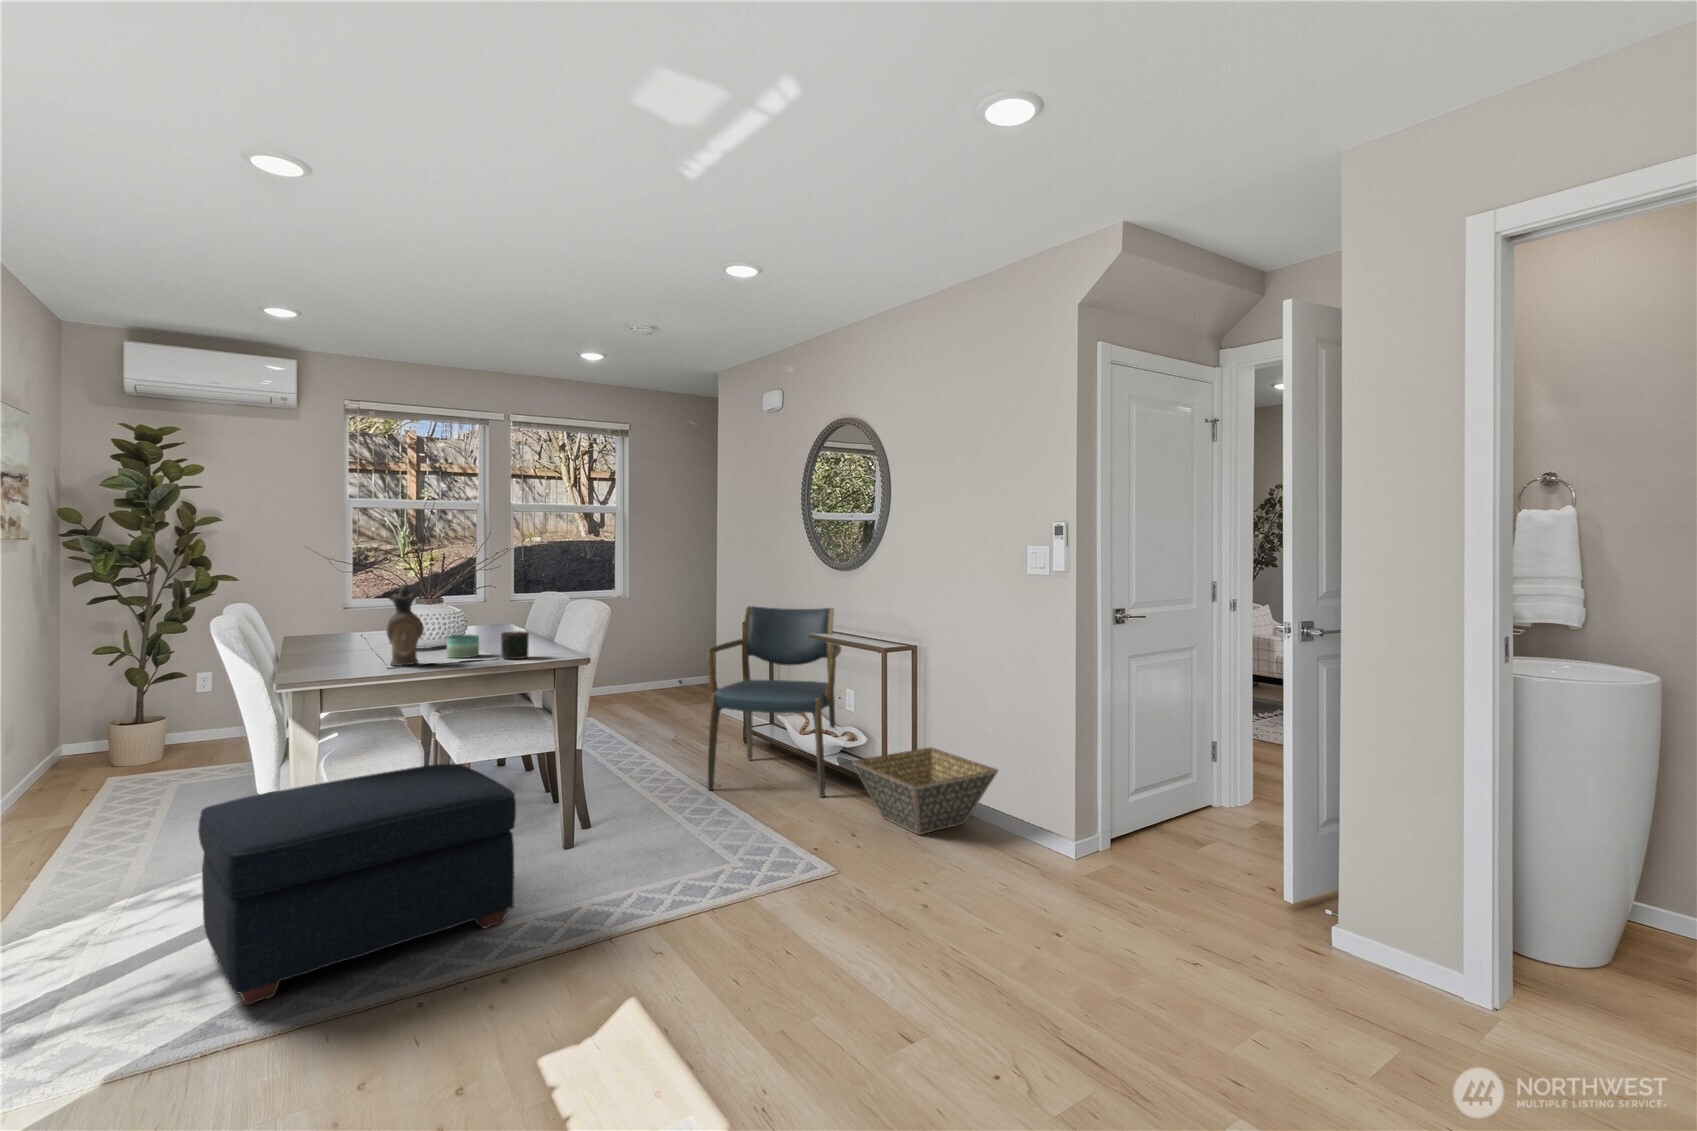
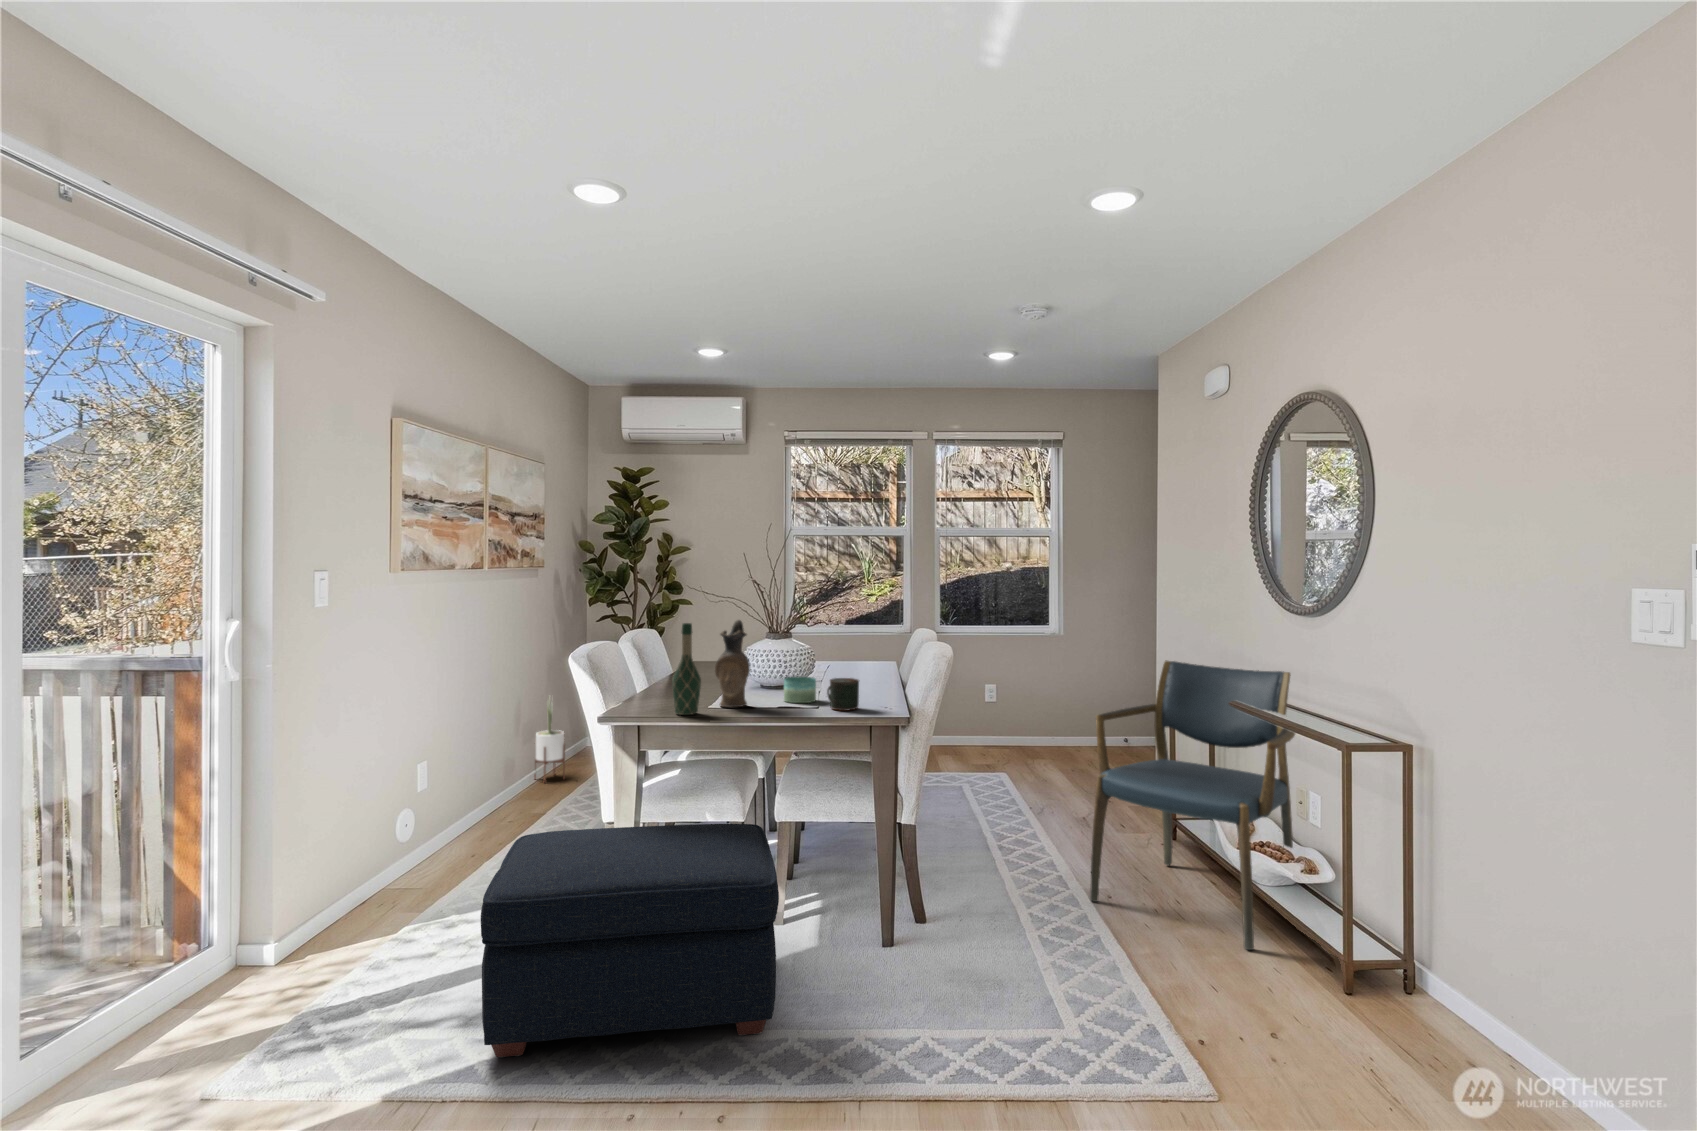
wine bottle: none [351,587,382,674] -> present [672,623,701,715]
potted plant: none [33,685,83,795] -> present [534,701,565,782]
basket: present [852,748,998,835] -> none [1284,912,1566,1068]

